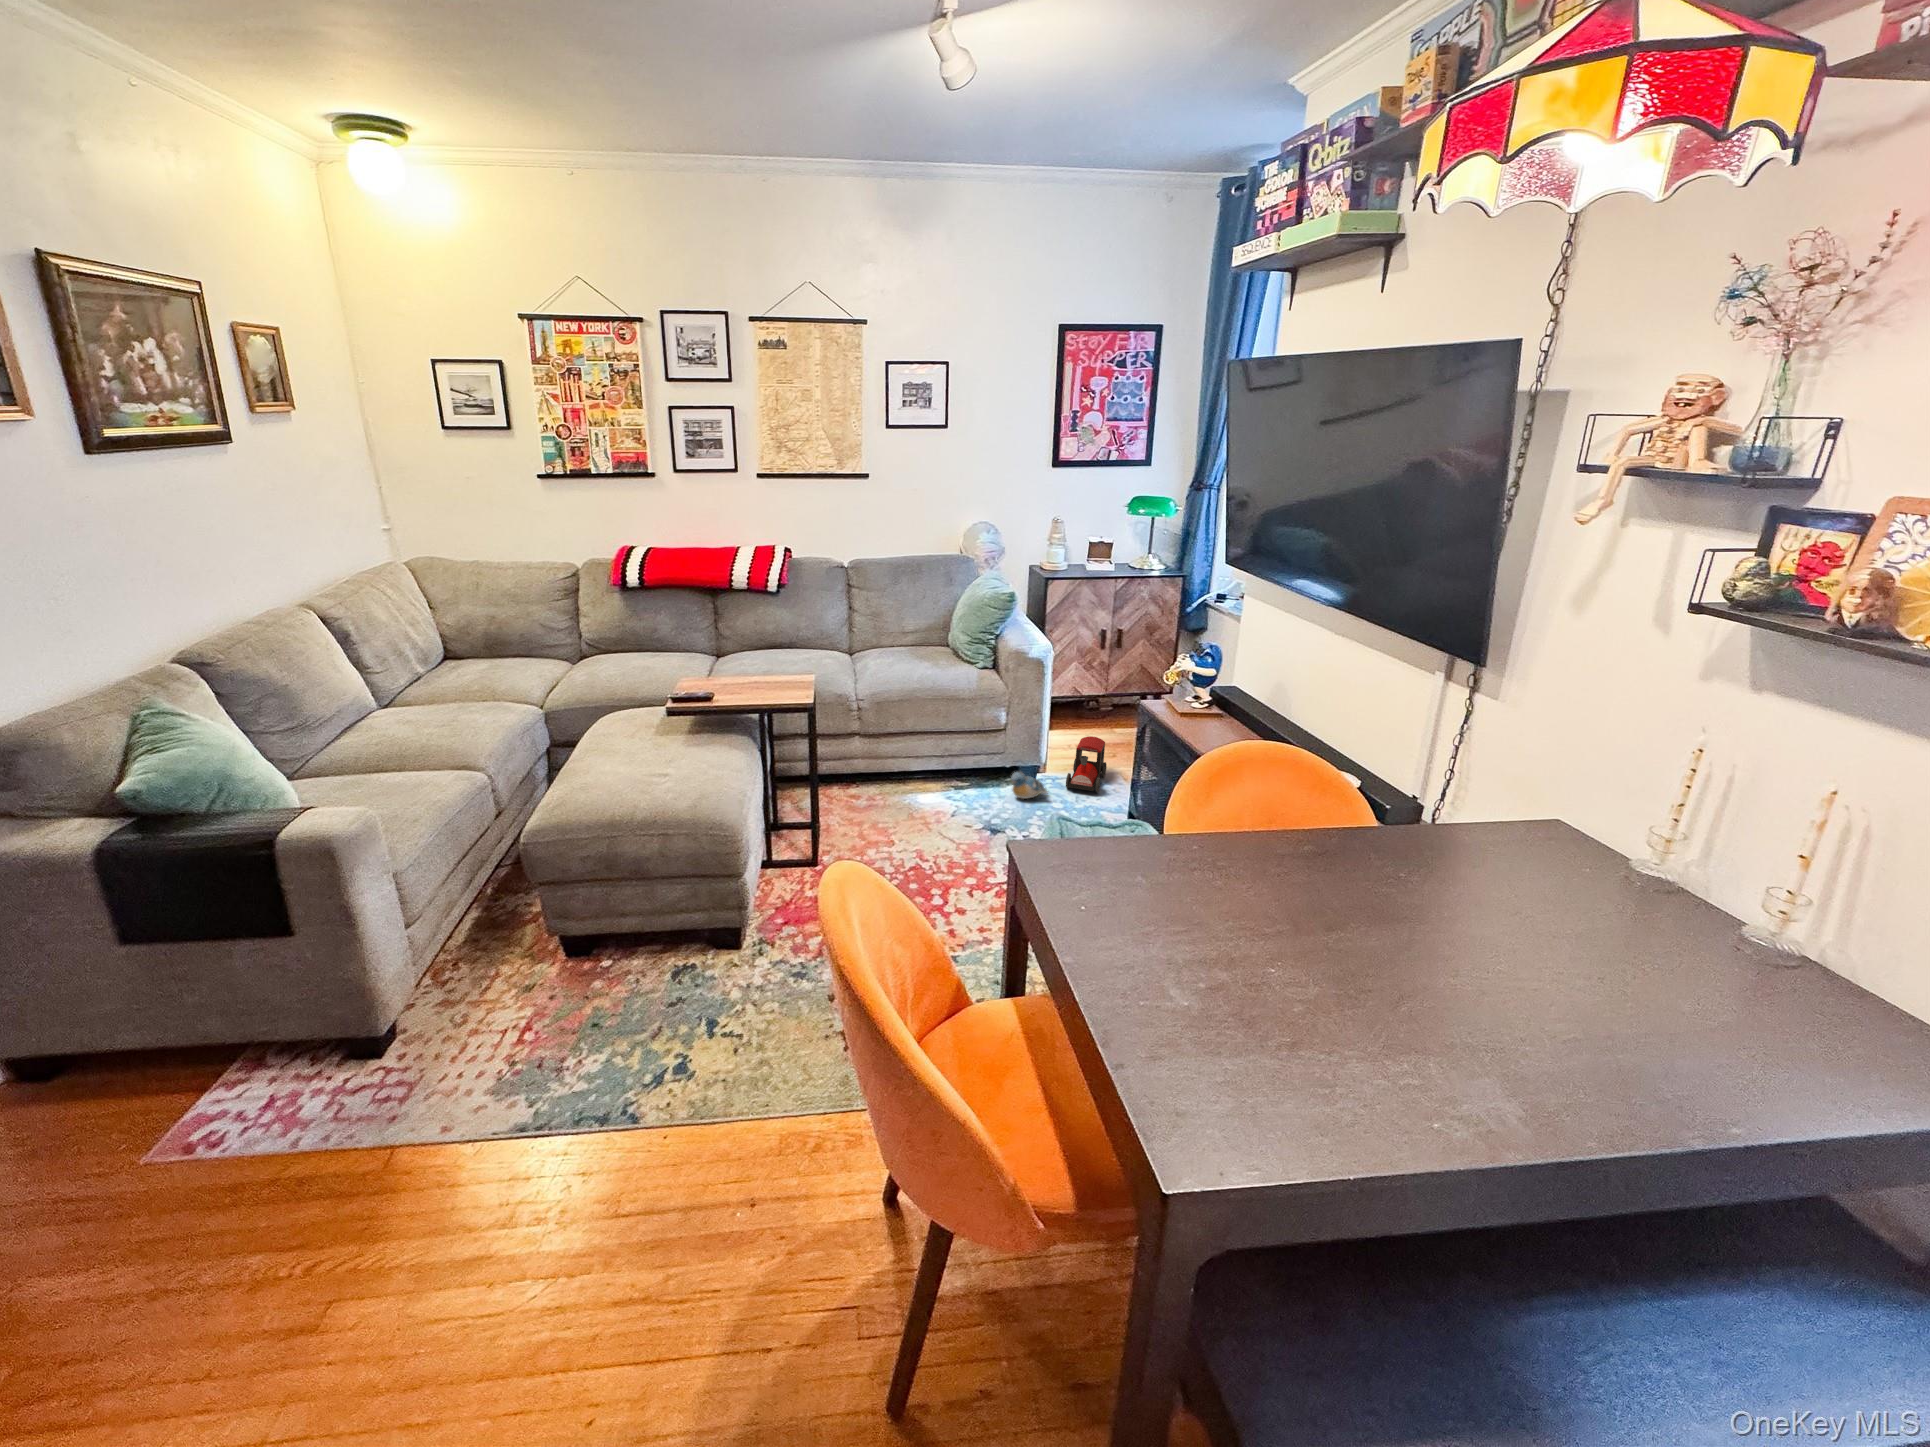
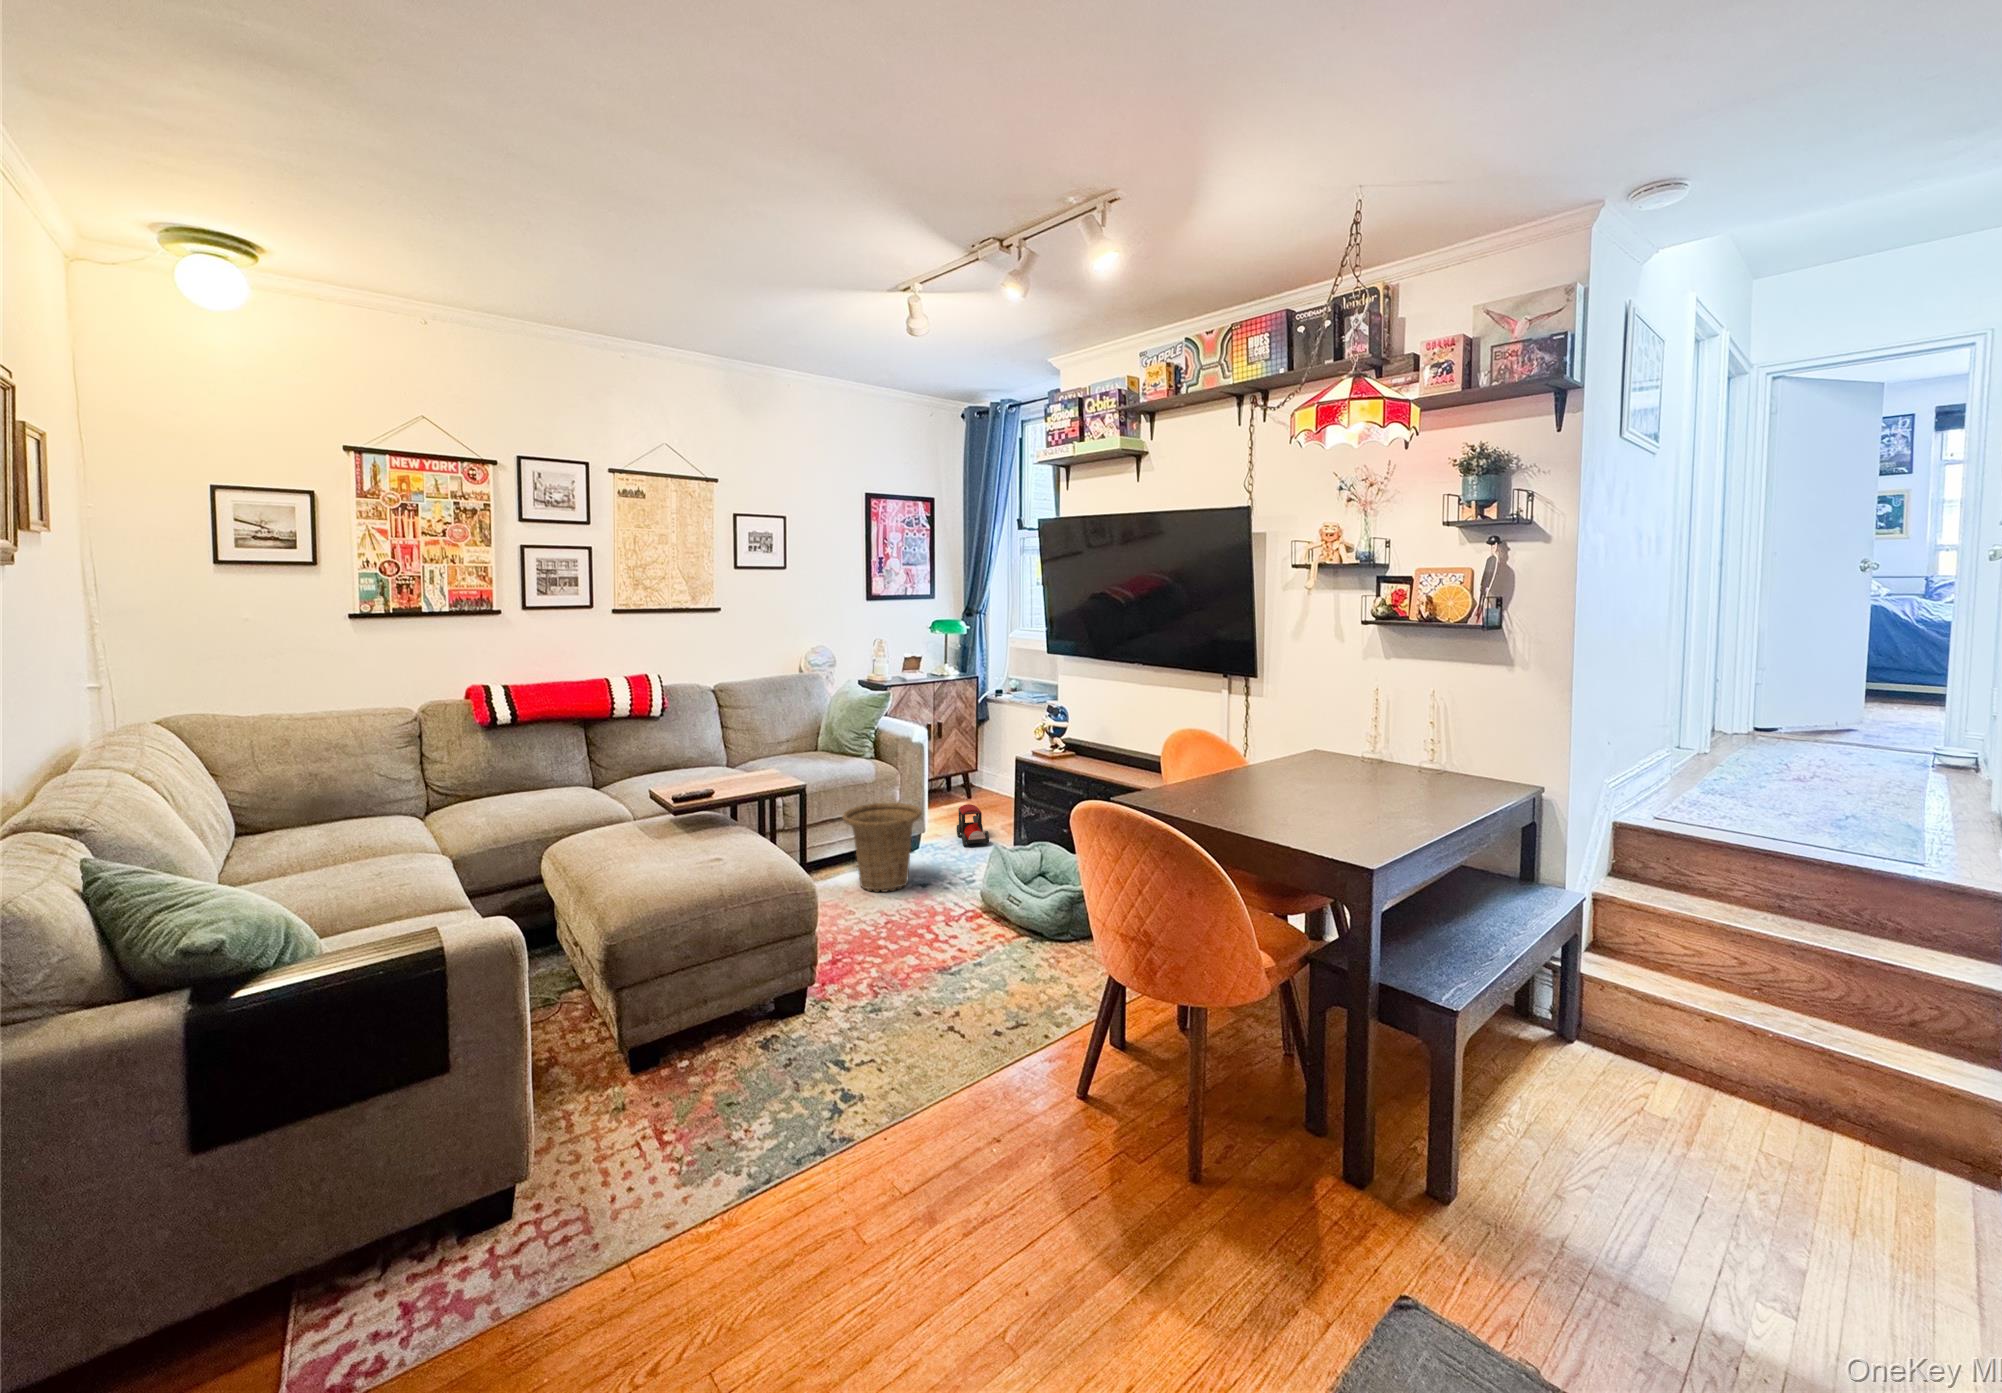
basket: none [884,723,977,831] -> present [842,803,922,892]
plush toy: present [1010,772,1048,799] -> none [930,835,959,858]

